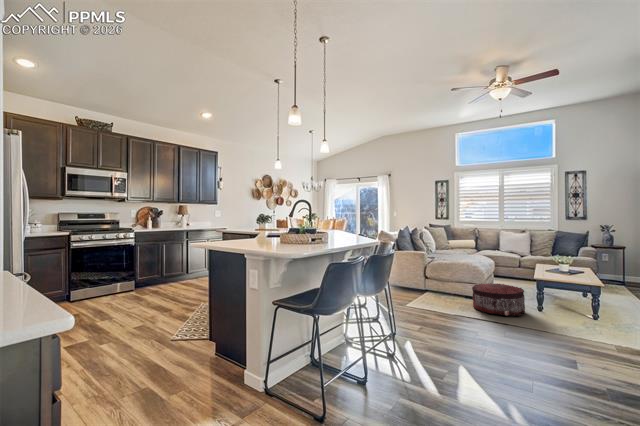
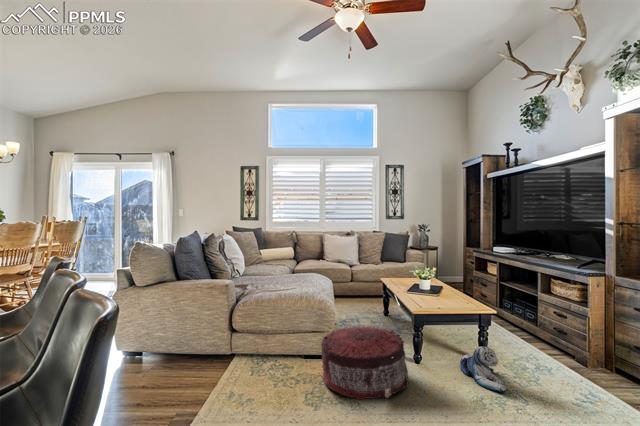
plush toy: none [571,303,598,329] -> present [460,346,506,392]

